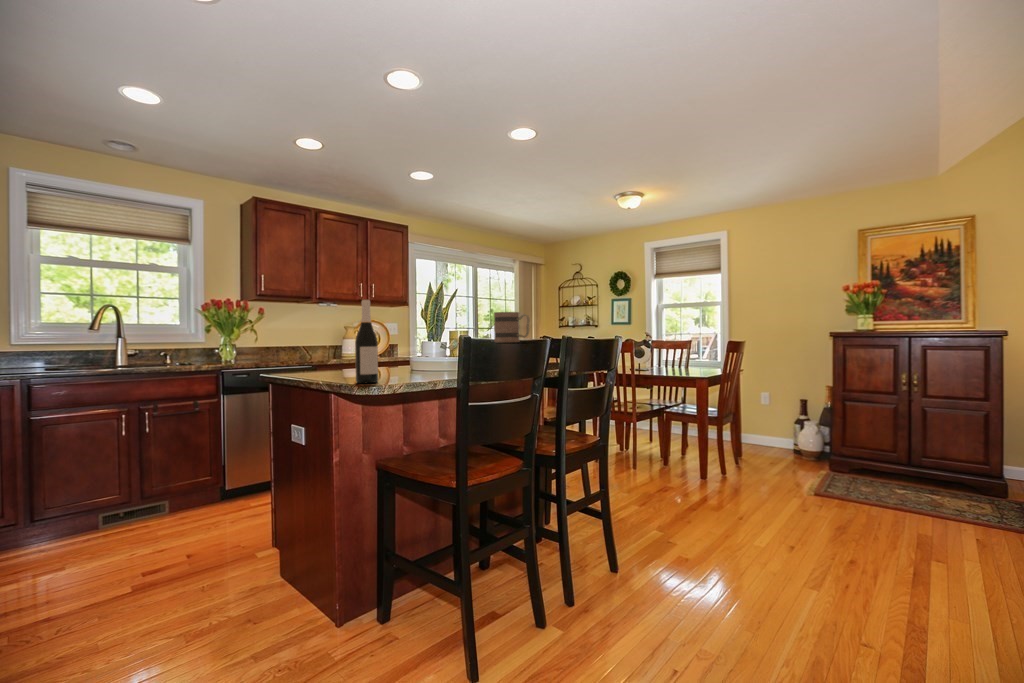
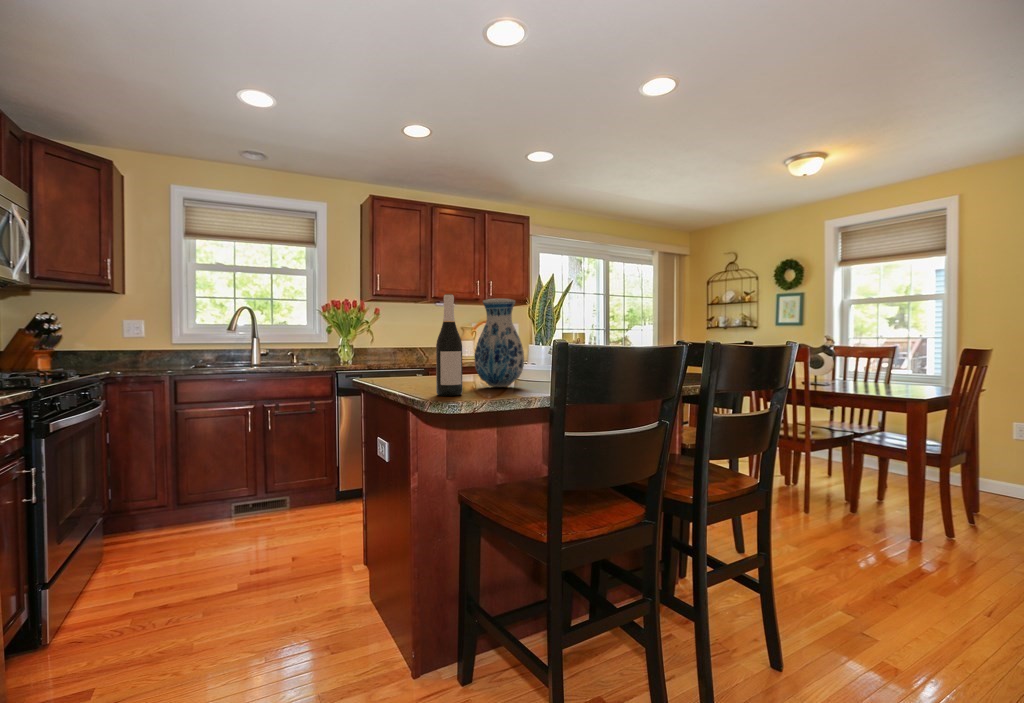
vase: none [383,303,425,376] -> present [475,299,524,387]
mug: present [494,312,530,342] -> none [609,308,657,348]

